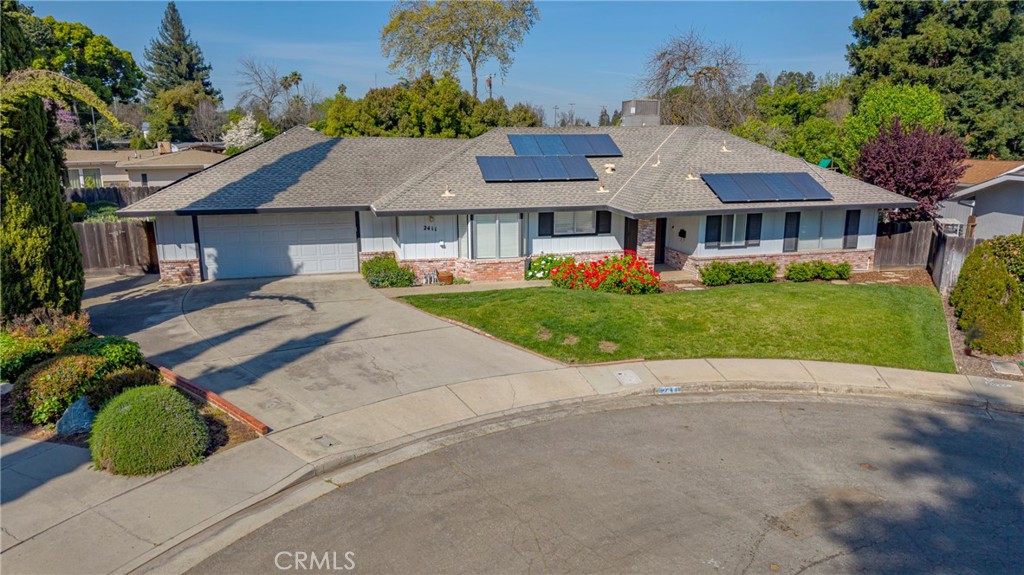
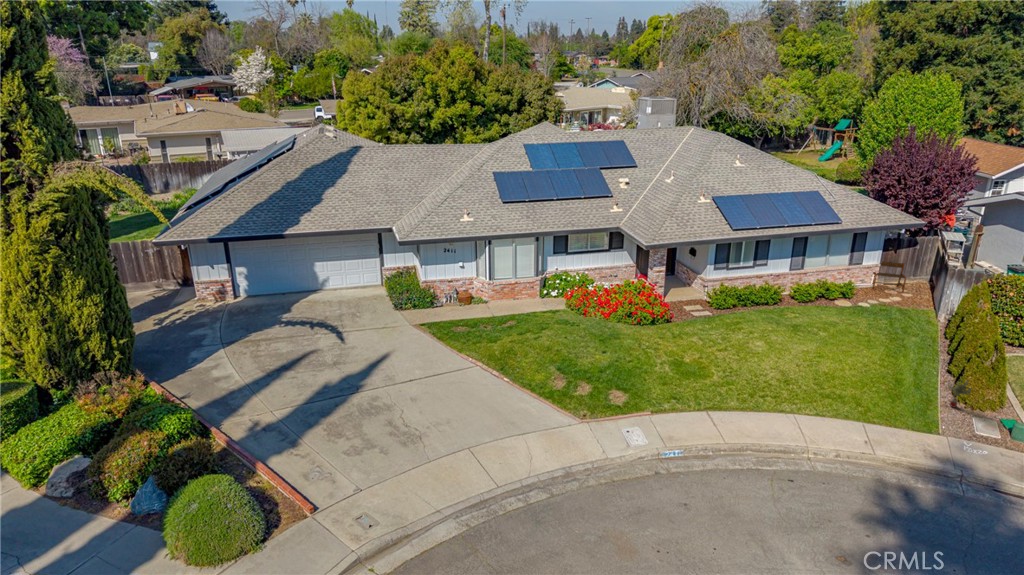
bench: none [866,245,903,276] -> present [872,261,906,292]

